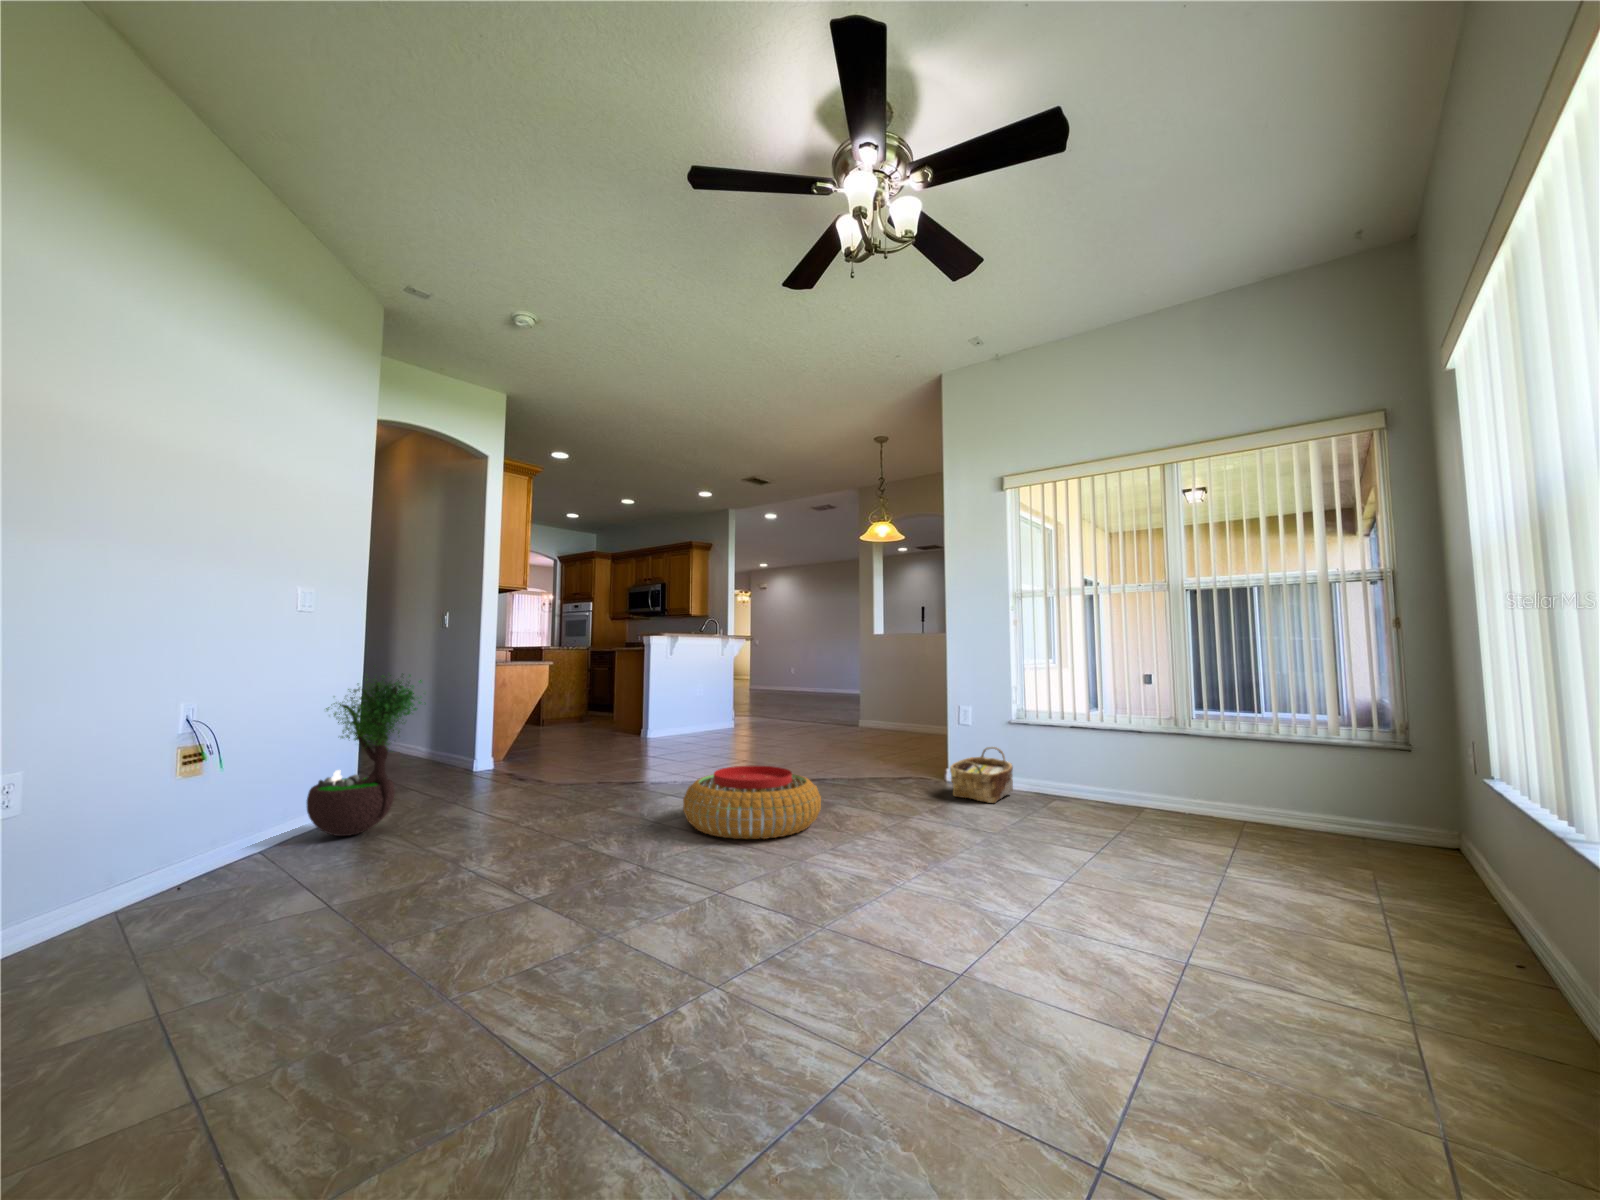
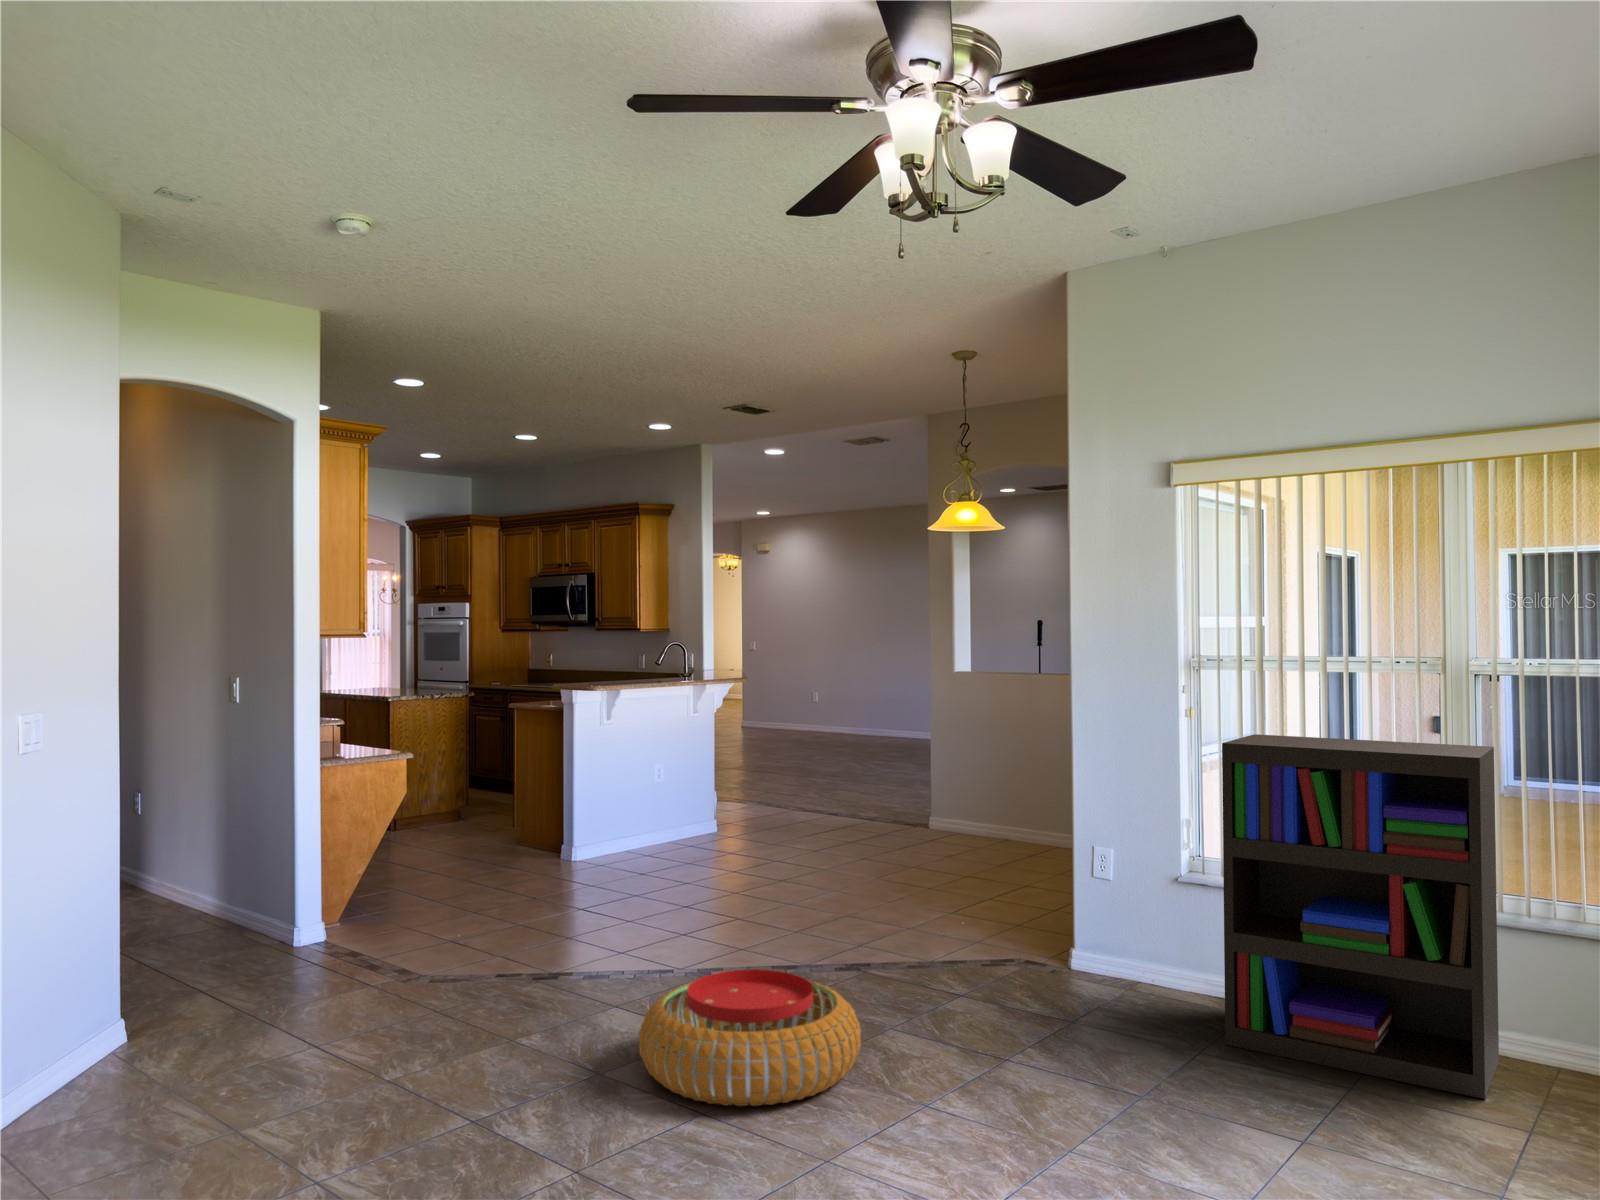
bookshelf: none [1038,627,1208,837] -> present [1222,734,1499,1099]
potted tree: present [307,674,426,836] -> none [52,832,225,1100]
woven basket: present [950,747,1013,803] -> none [1076,920,1182,1022]

